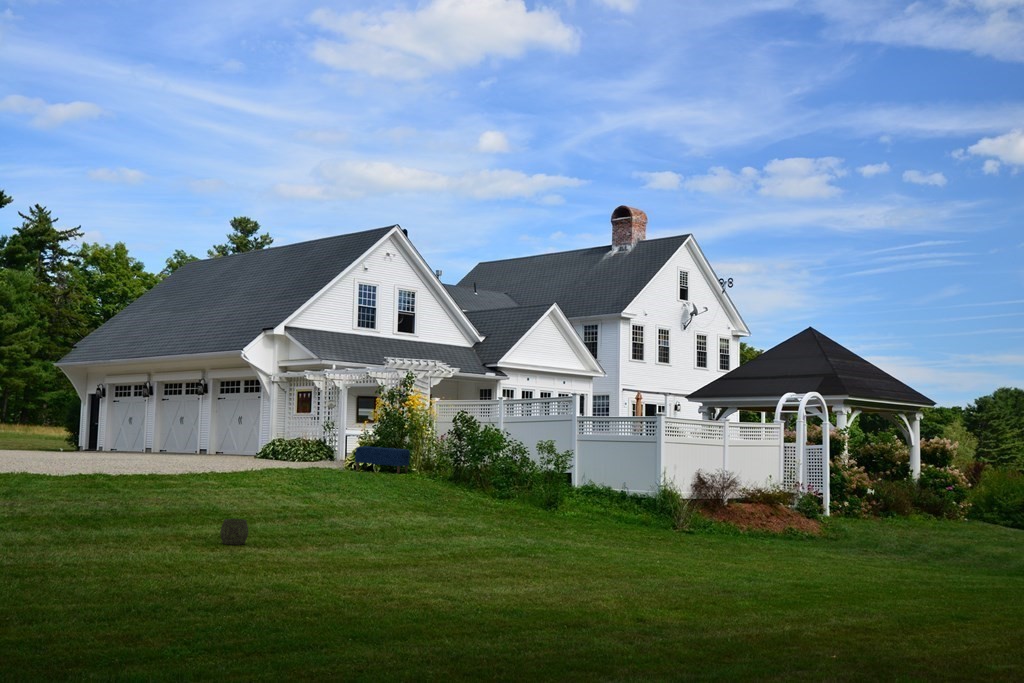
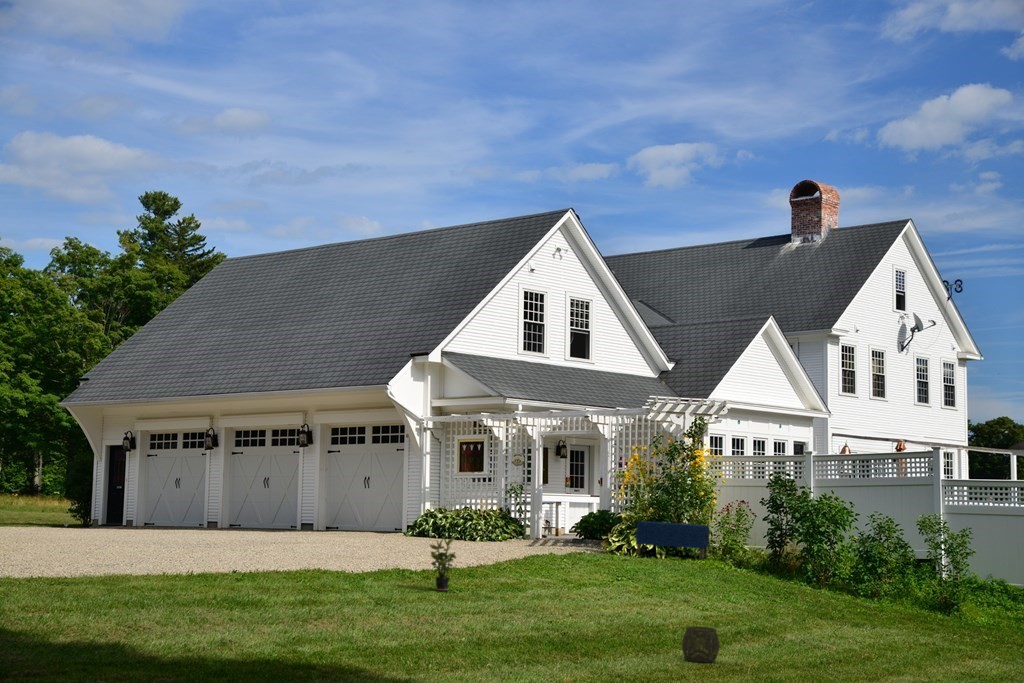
potted plant: none [116,454,138,493] -> present [430,537,456,591]

